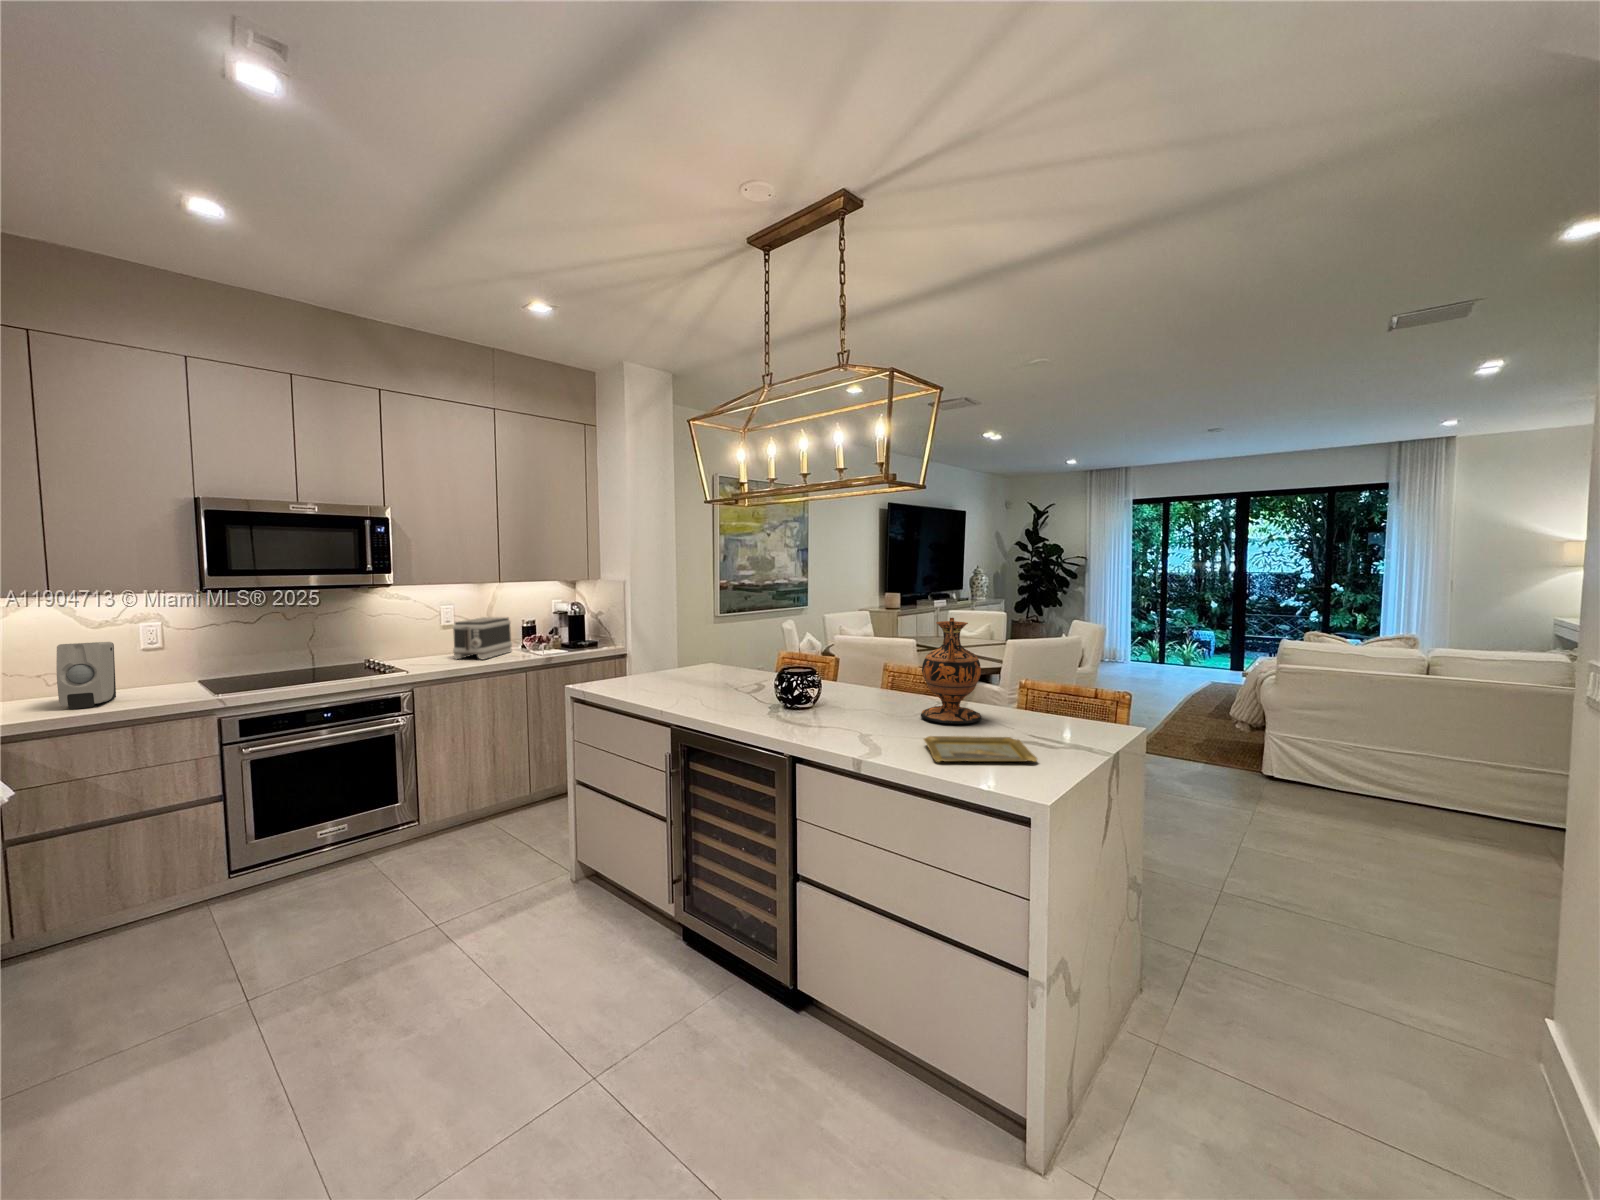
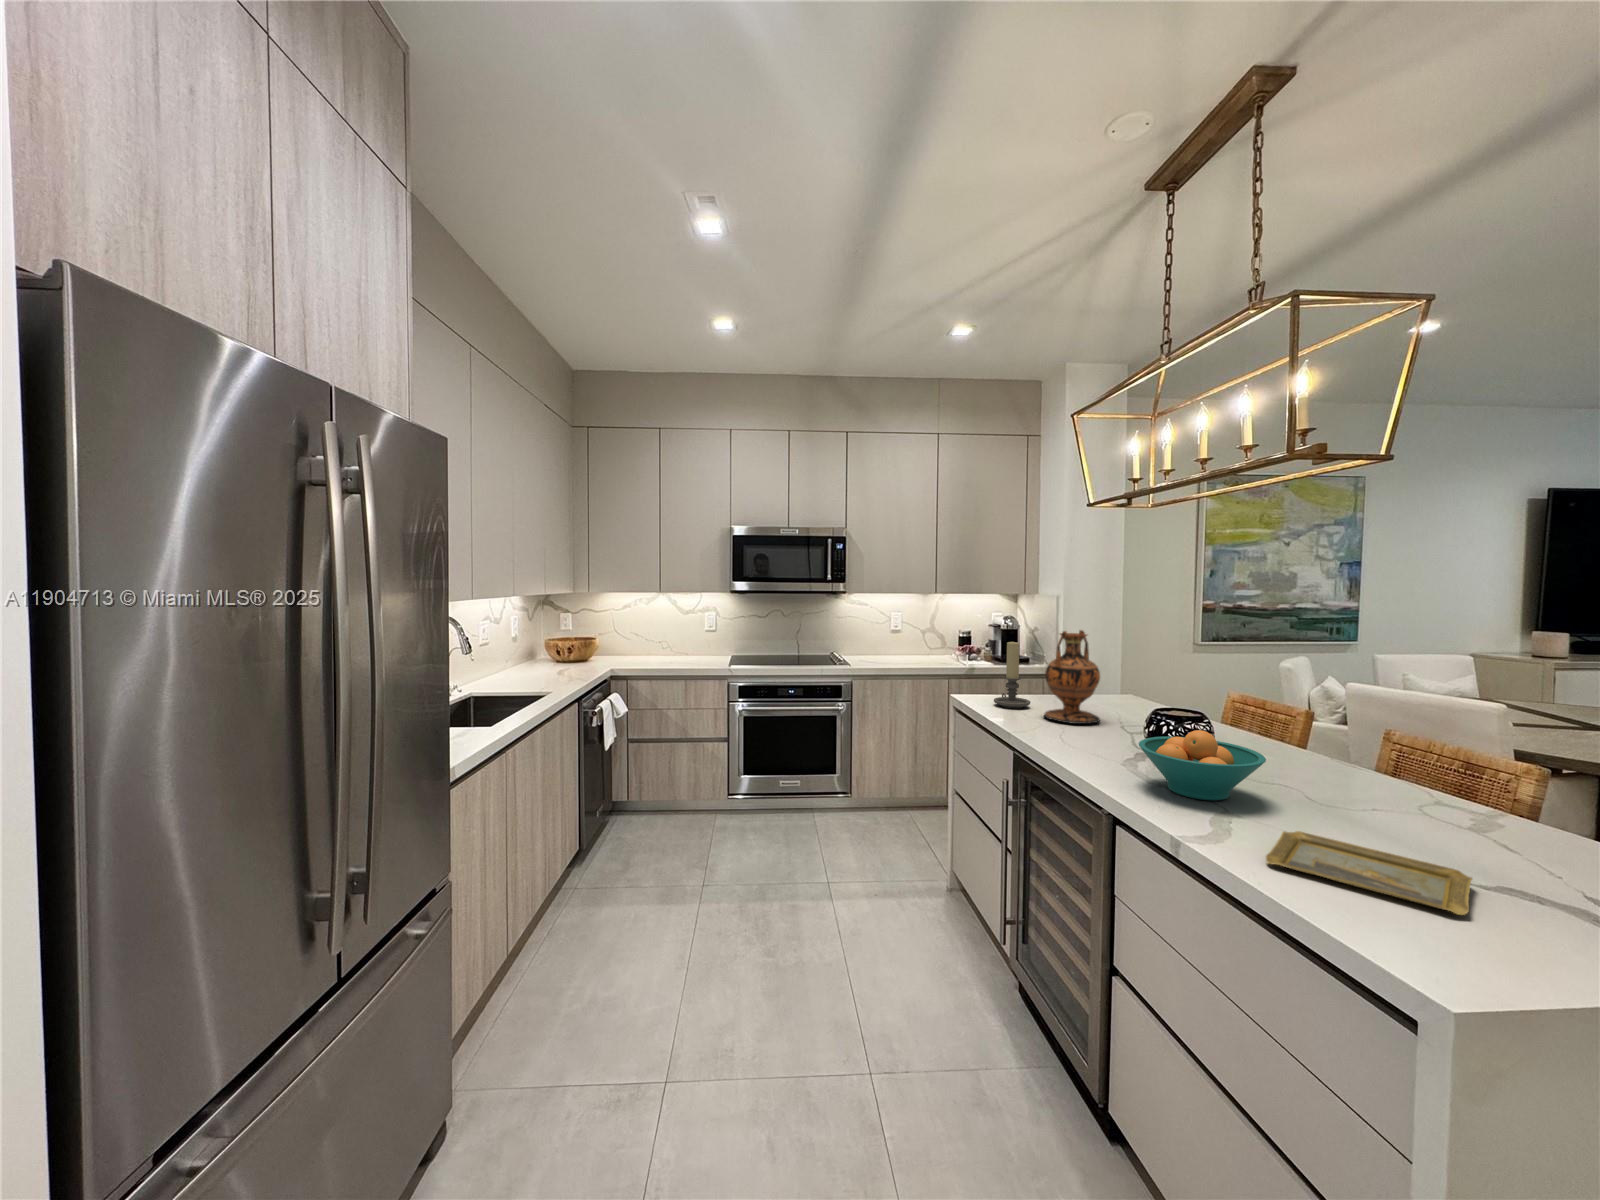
toaster: present [453,617,512,659] -> none [894,625,946,663]
vase: present [921,618,981,724] -> present [1044,630,1100,724]
candle holder: none [613,624,648,689] -> present [994,642,1030,708]
soap dispenser: present [57,642,116,709] -> none [660,622,689,664]
fruit bowl: none [800,678,886,731] -> present [1139,730,1266,800]

